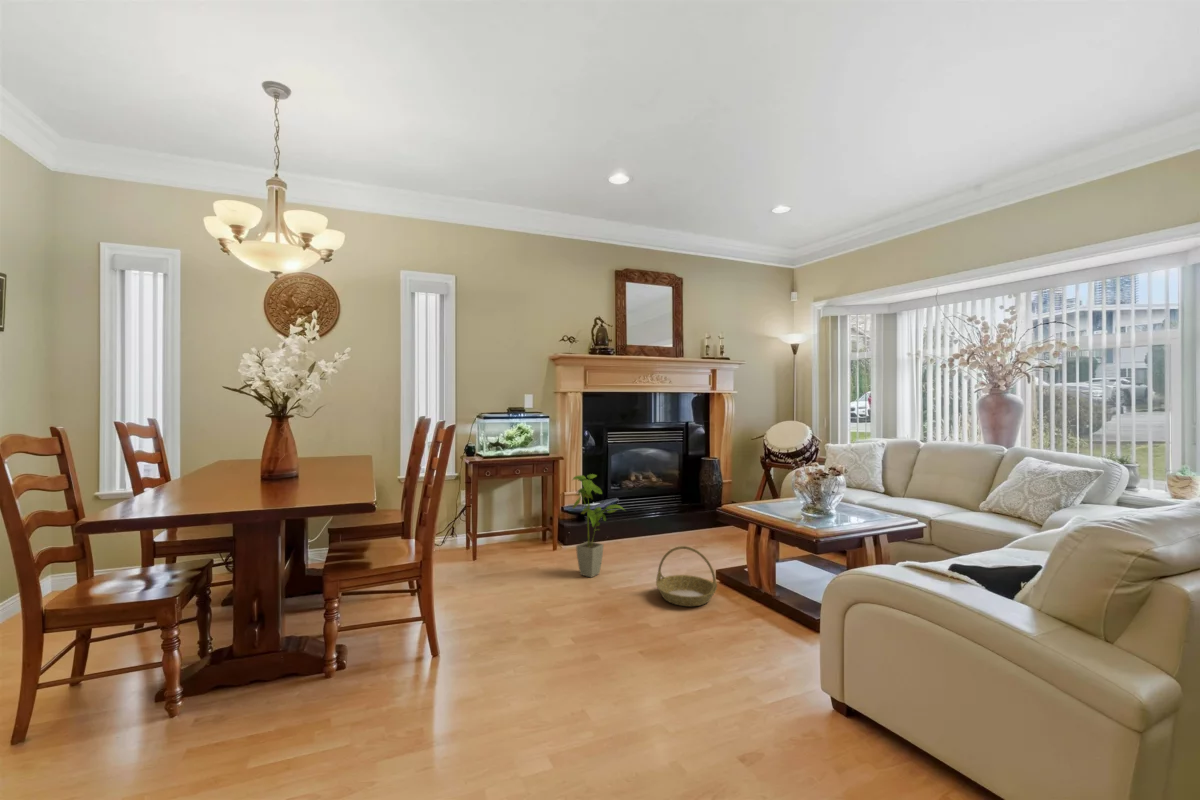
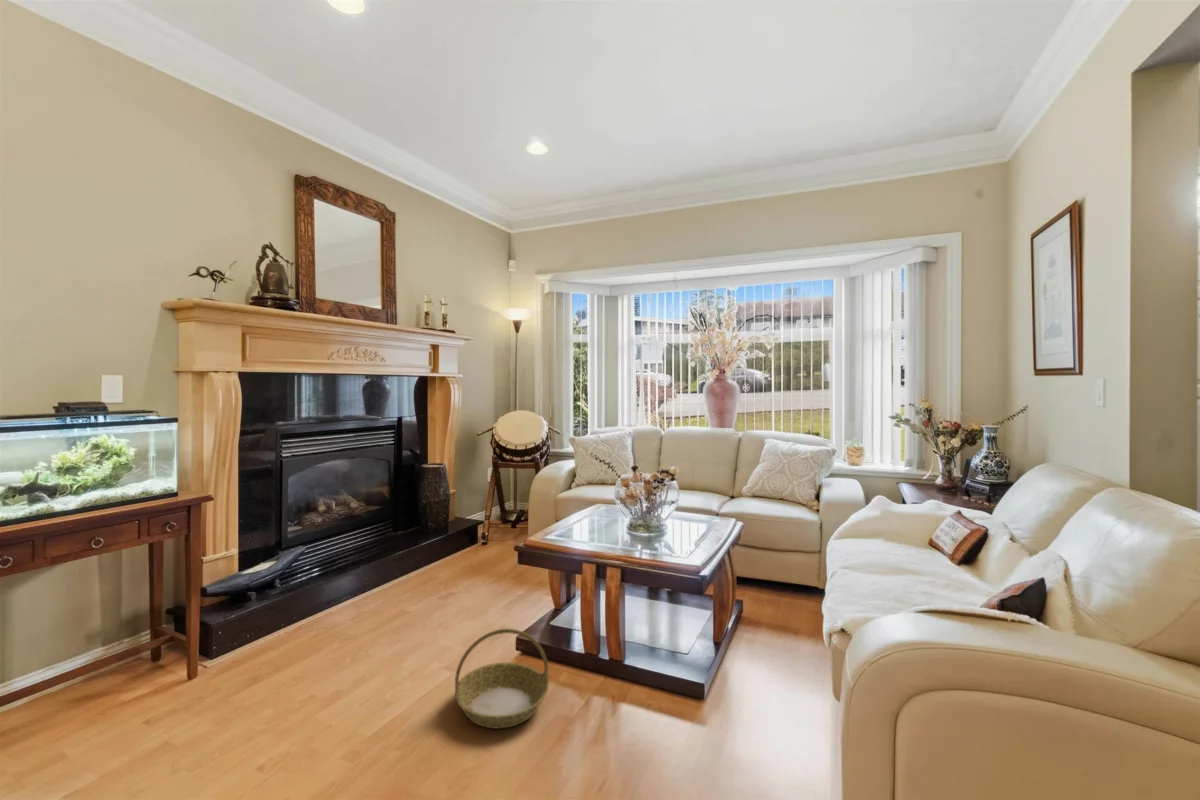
house plant: present [573,474,623,577] -> none [270,534,383,723]

